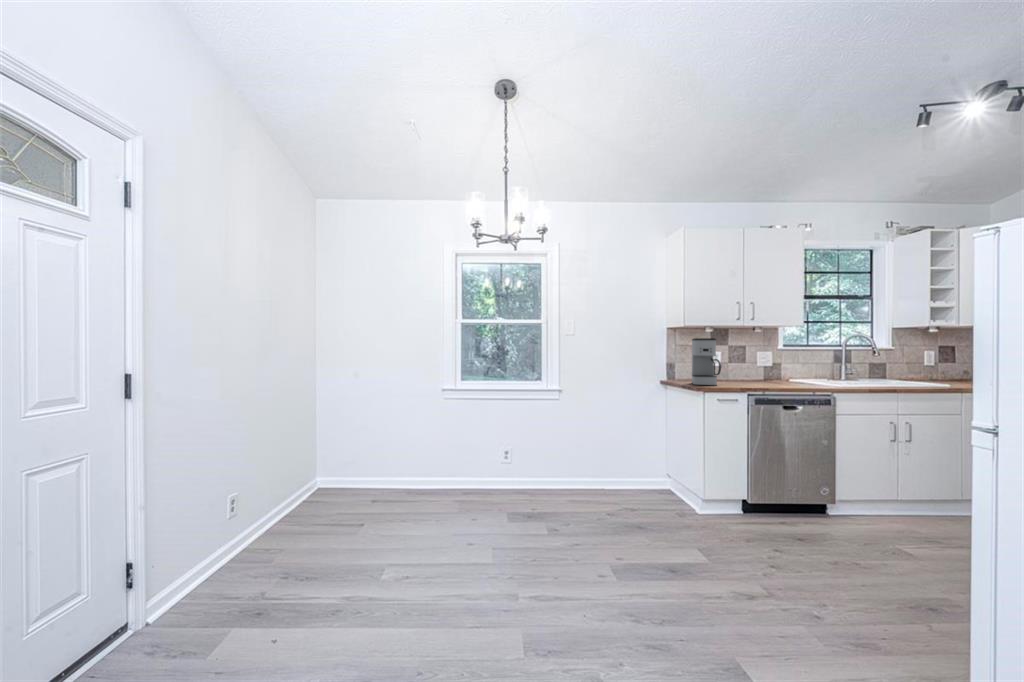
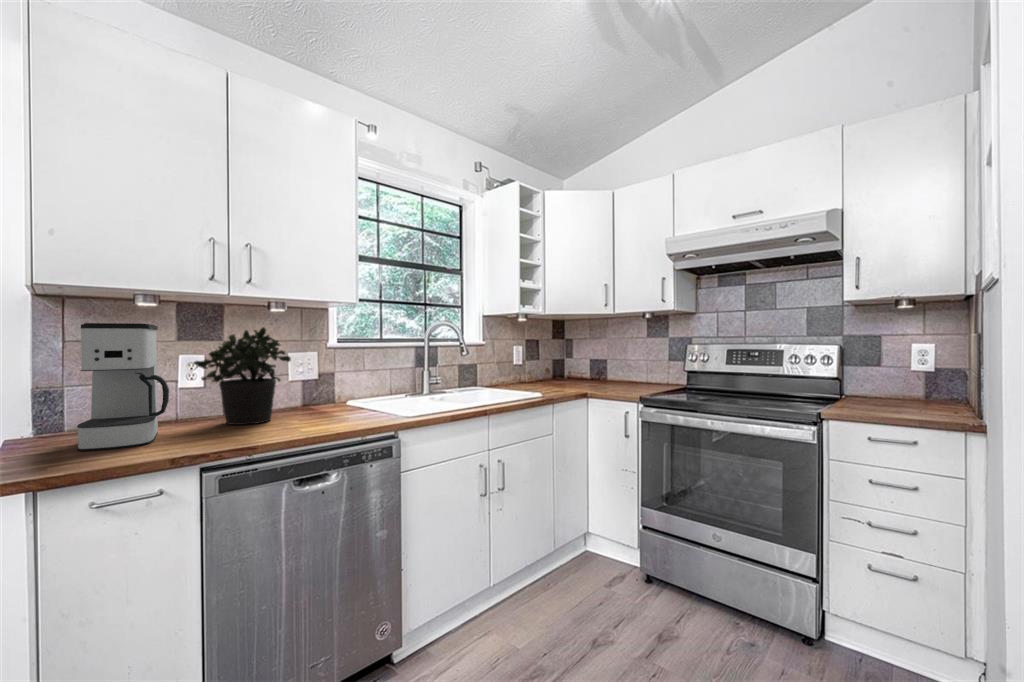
potted plant: none [723,339,769,384] -> present [194,327,291,425]

